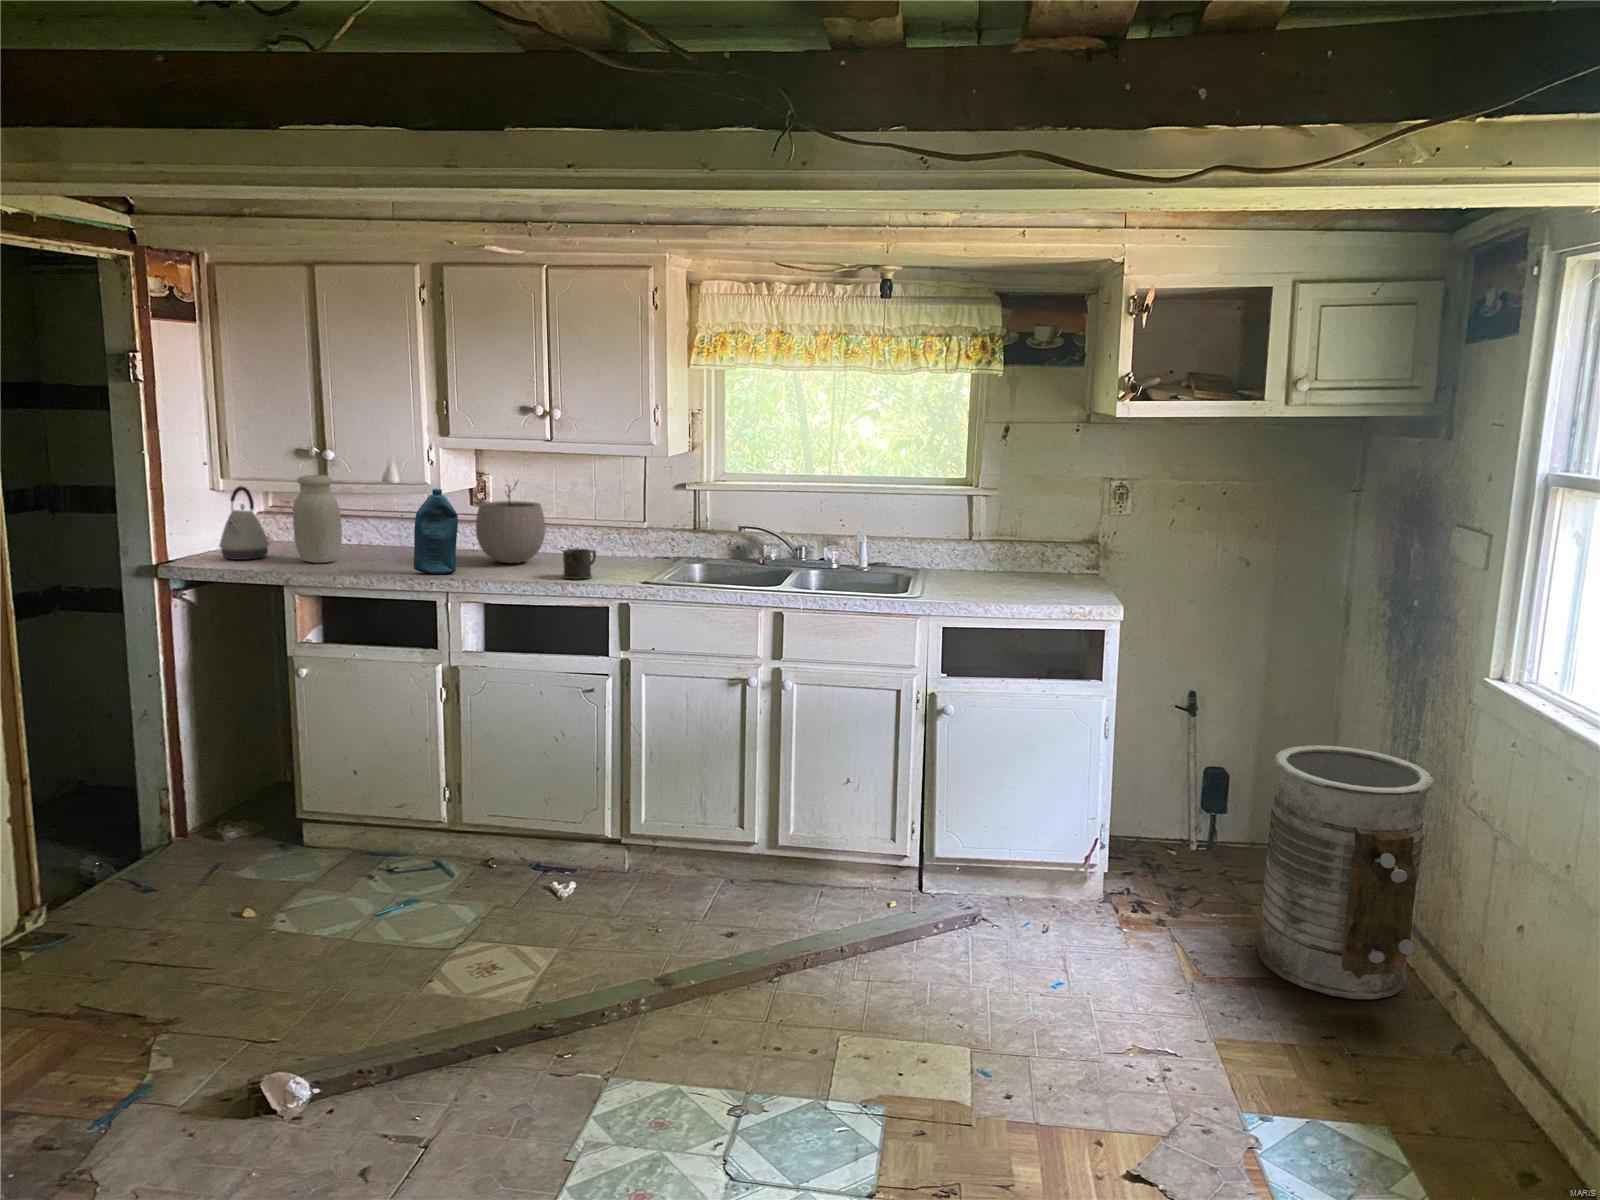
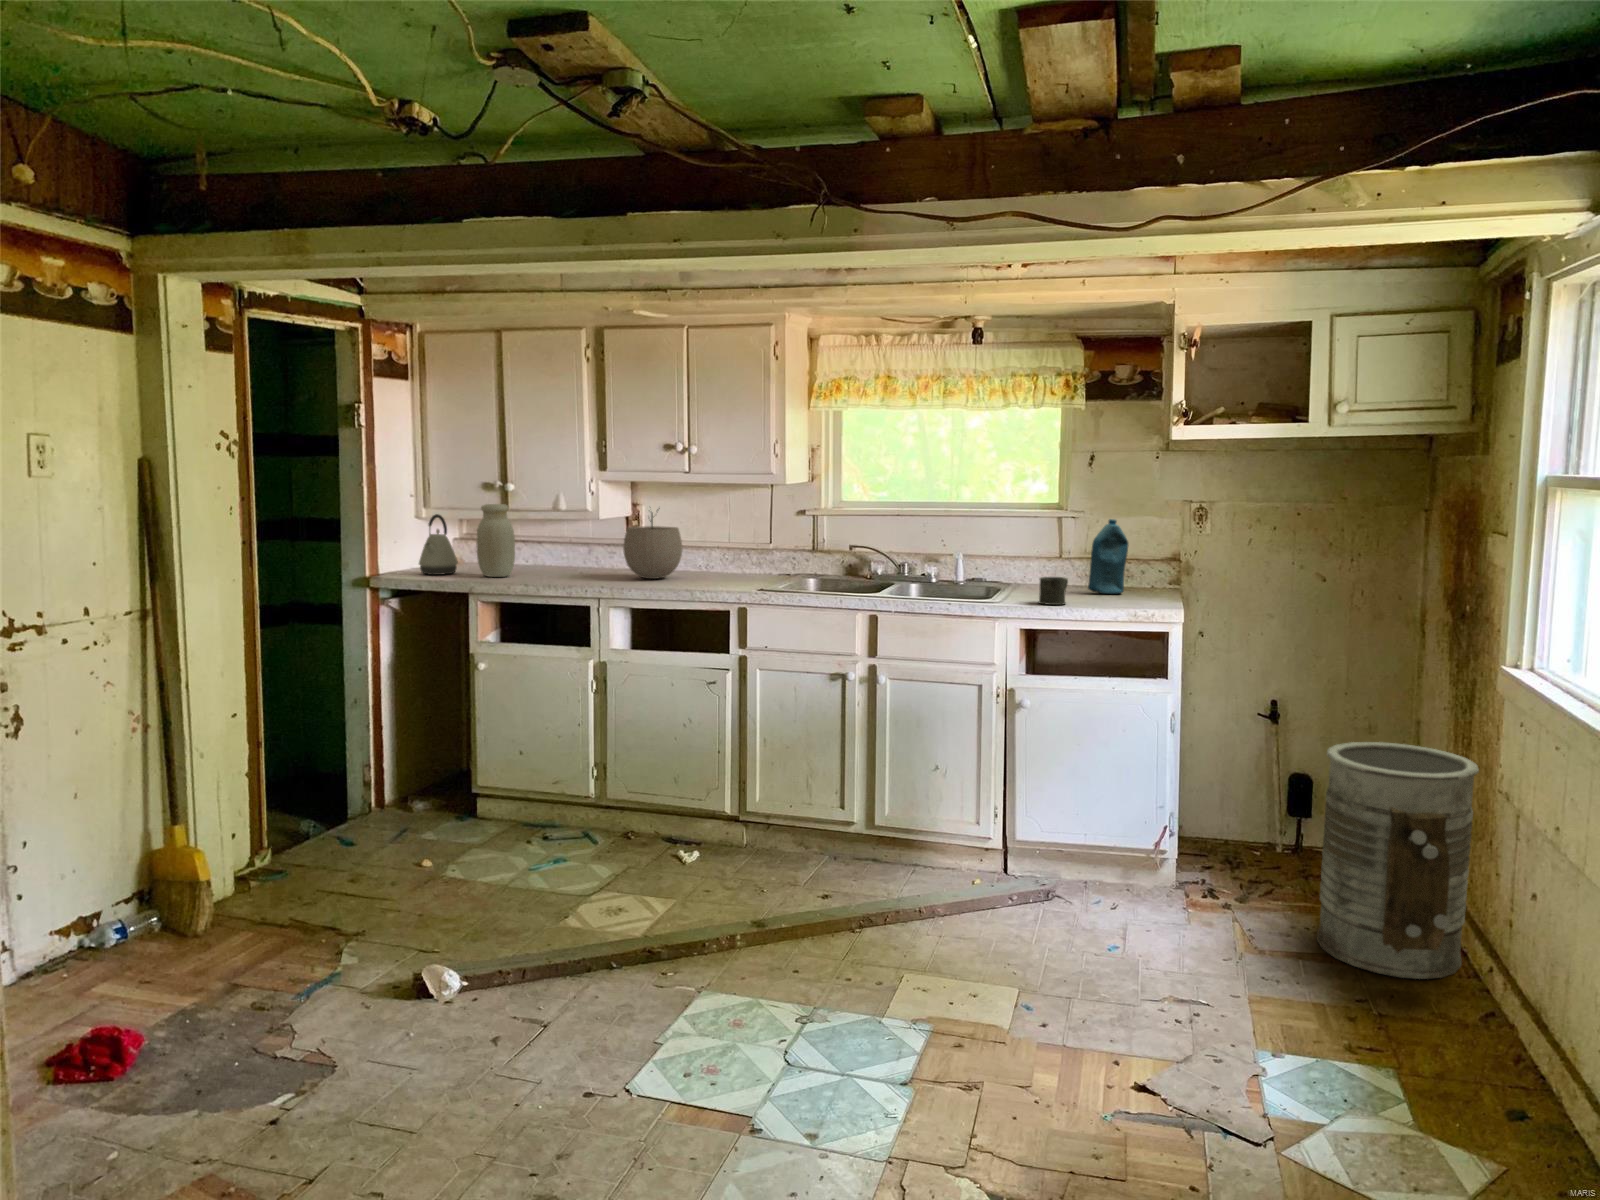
bottle: present [414,489,458,574] -> present [1088,519,1129,594]
mug: present [563,549,596,579] -> present [1039,577,1068,605]

